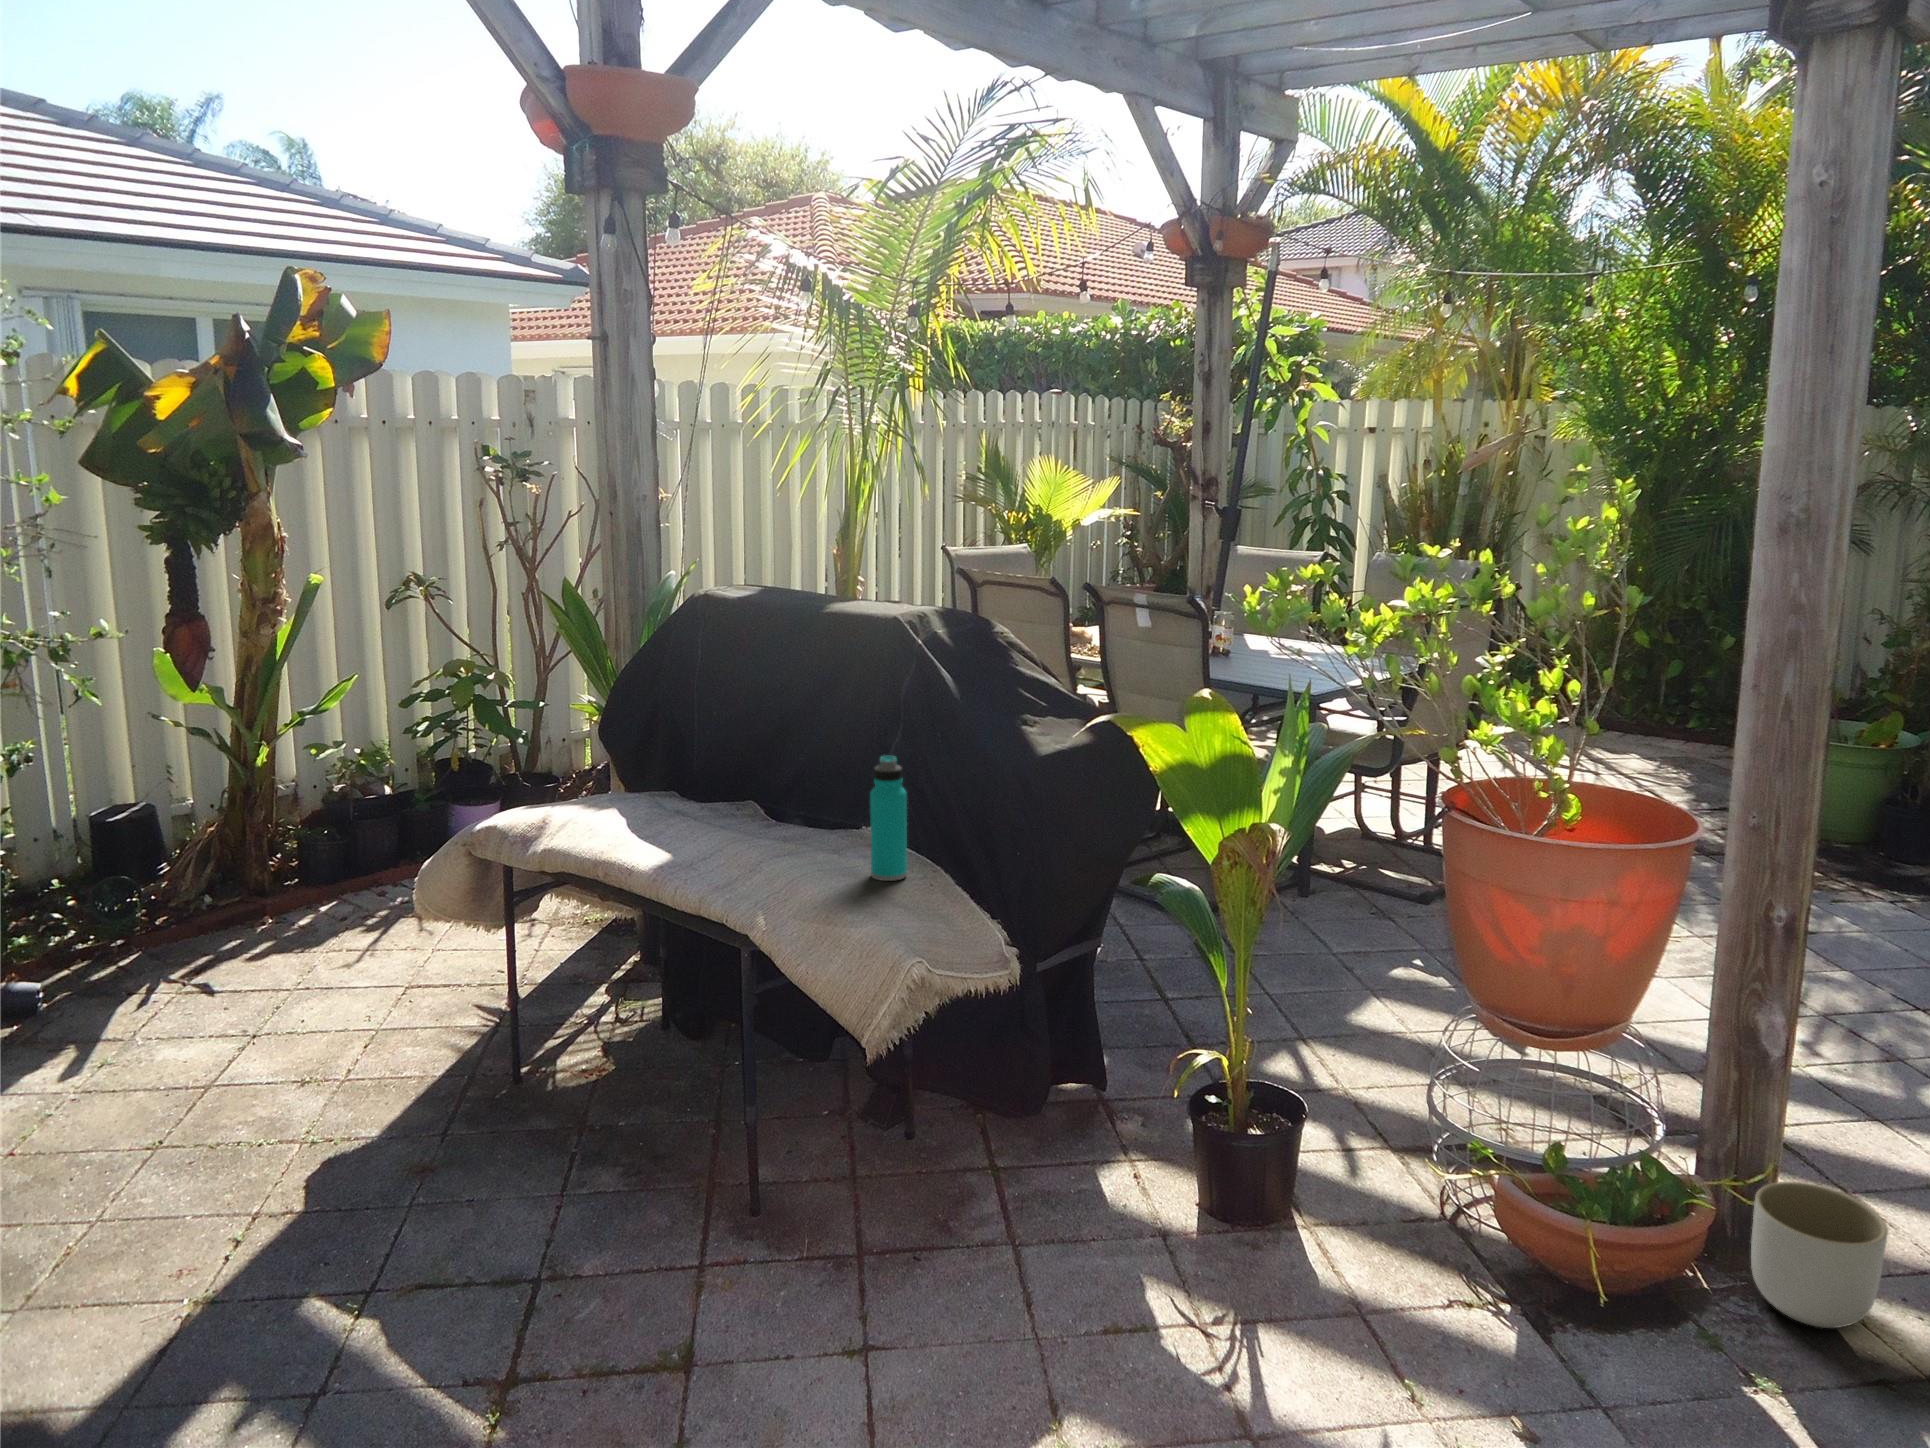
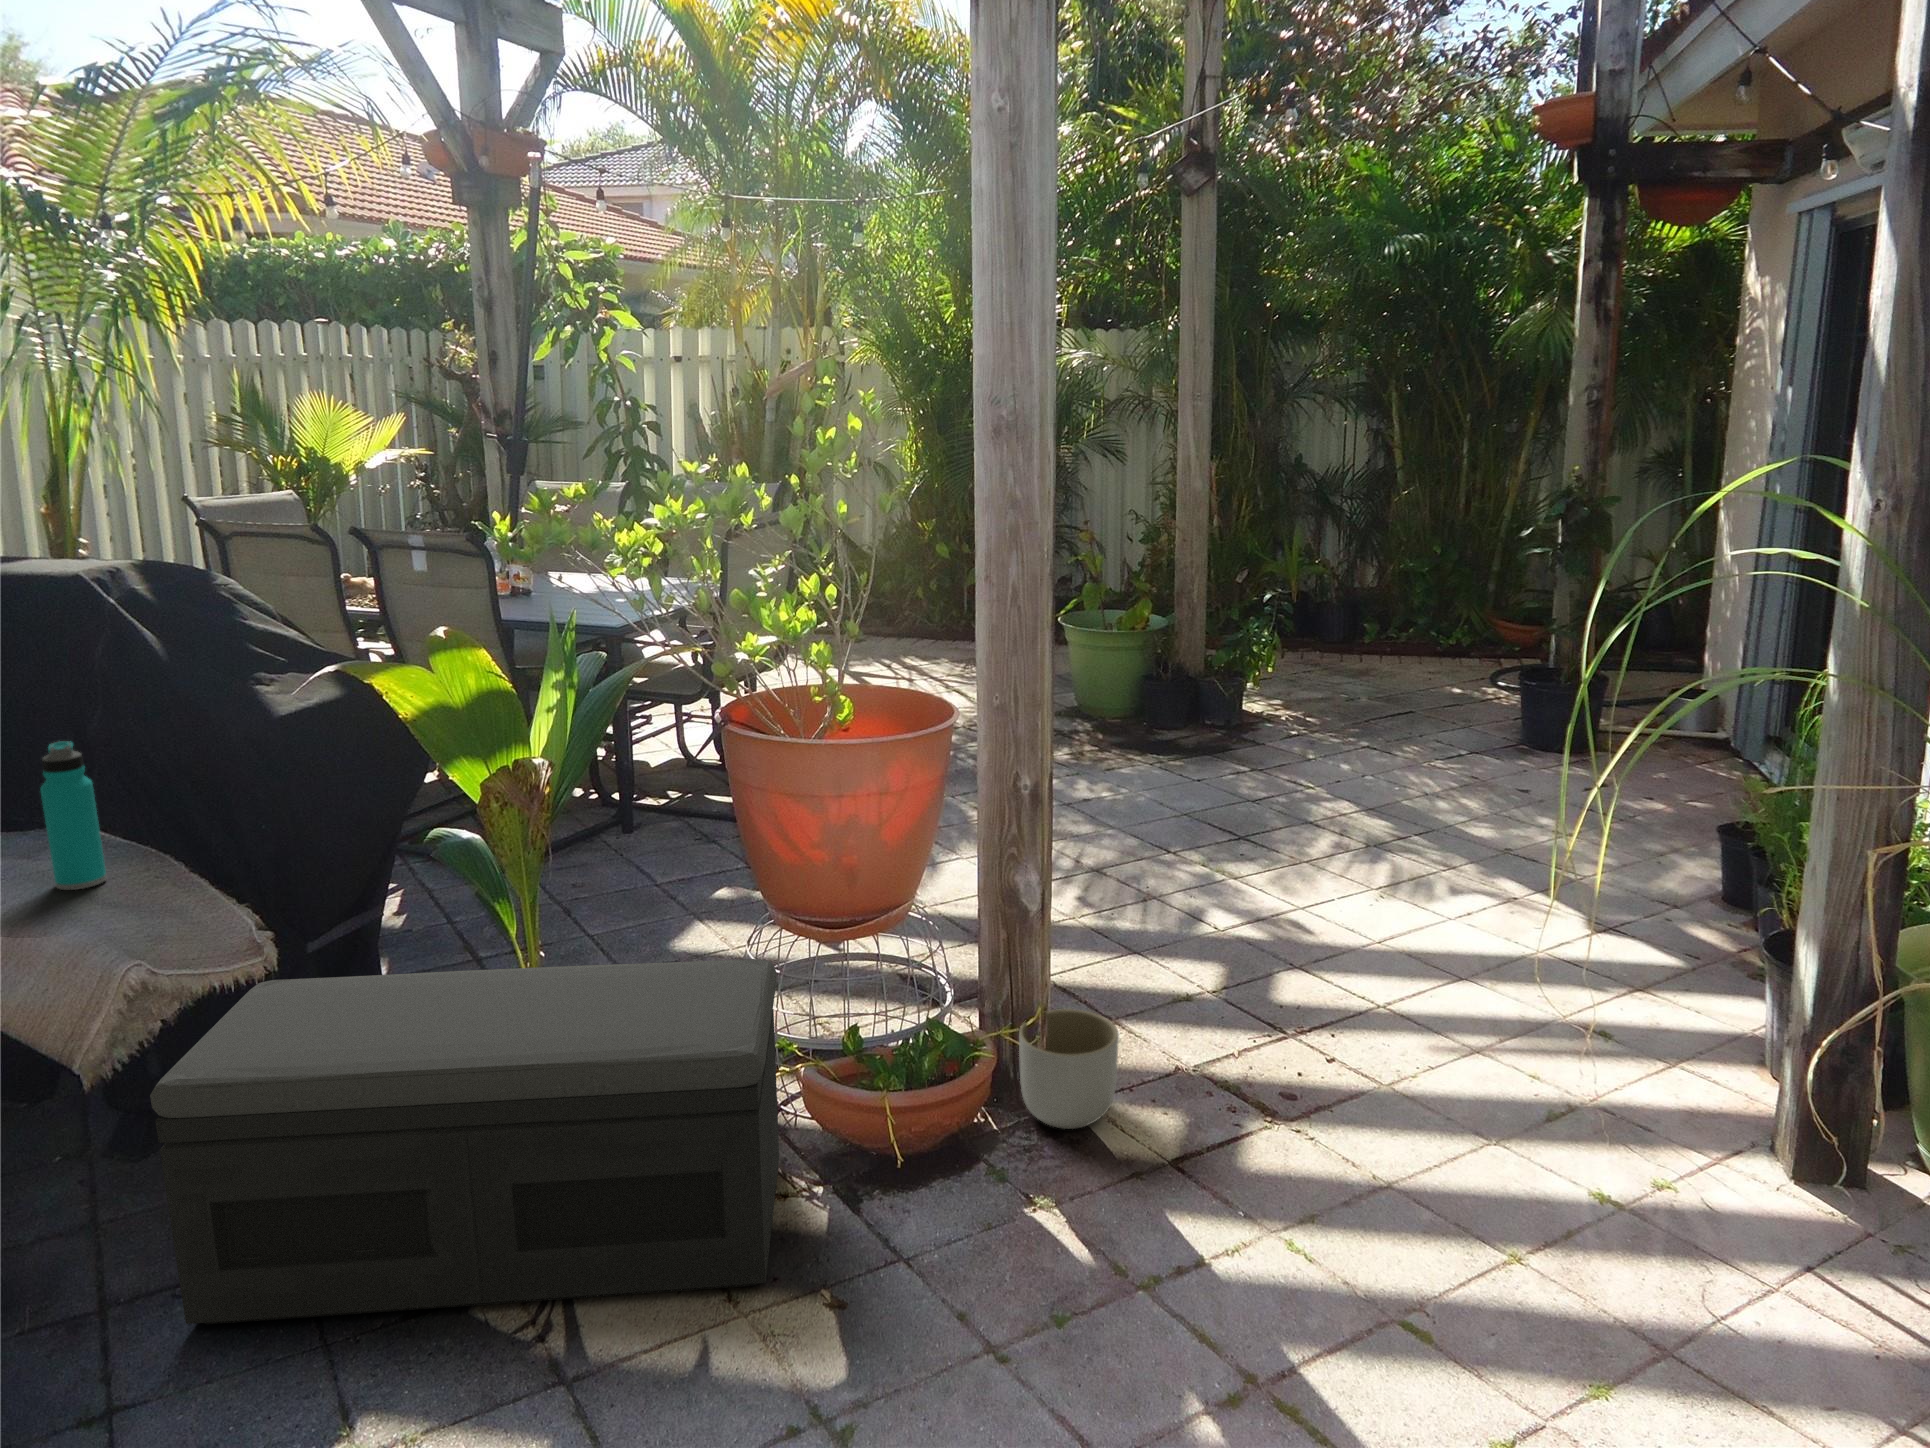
storage bench: none [931,986,1485,1398] -> present [150,959,779,1325]

